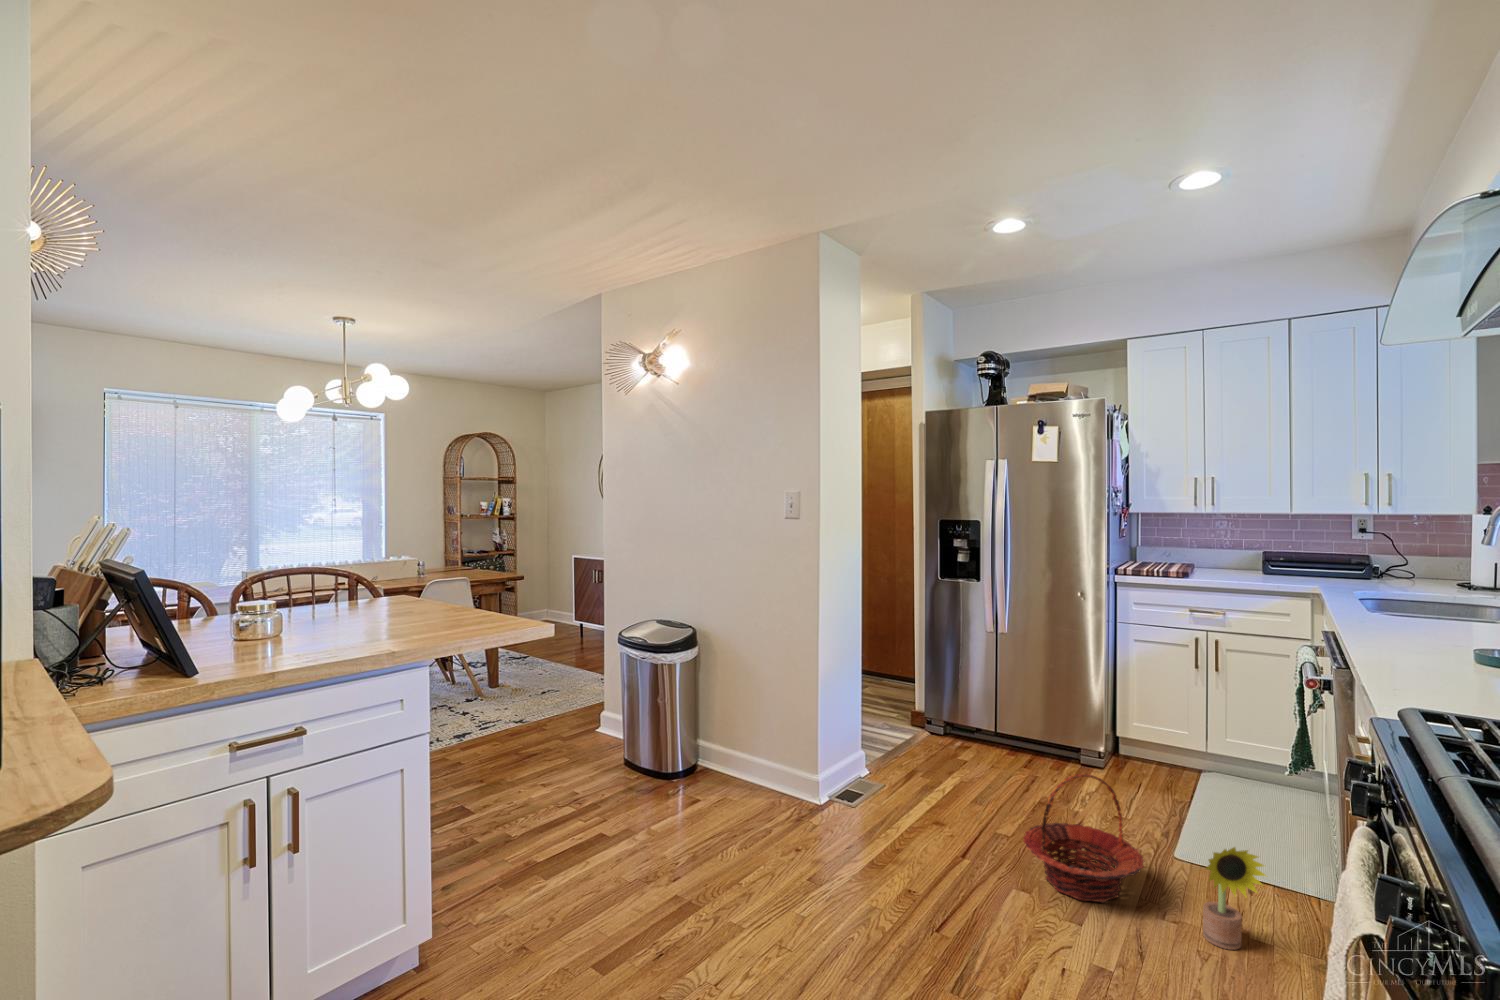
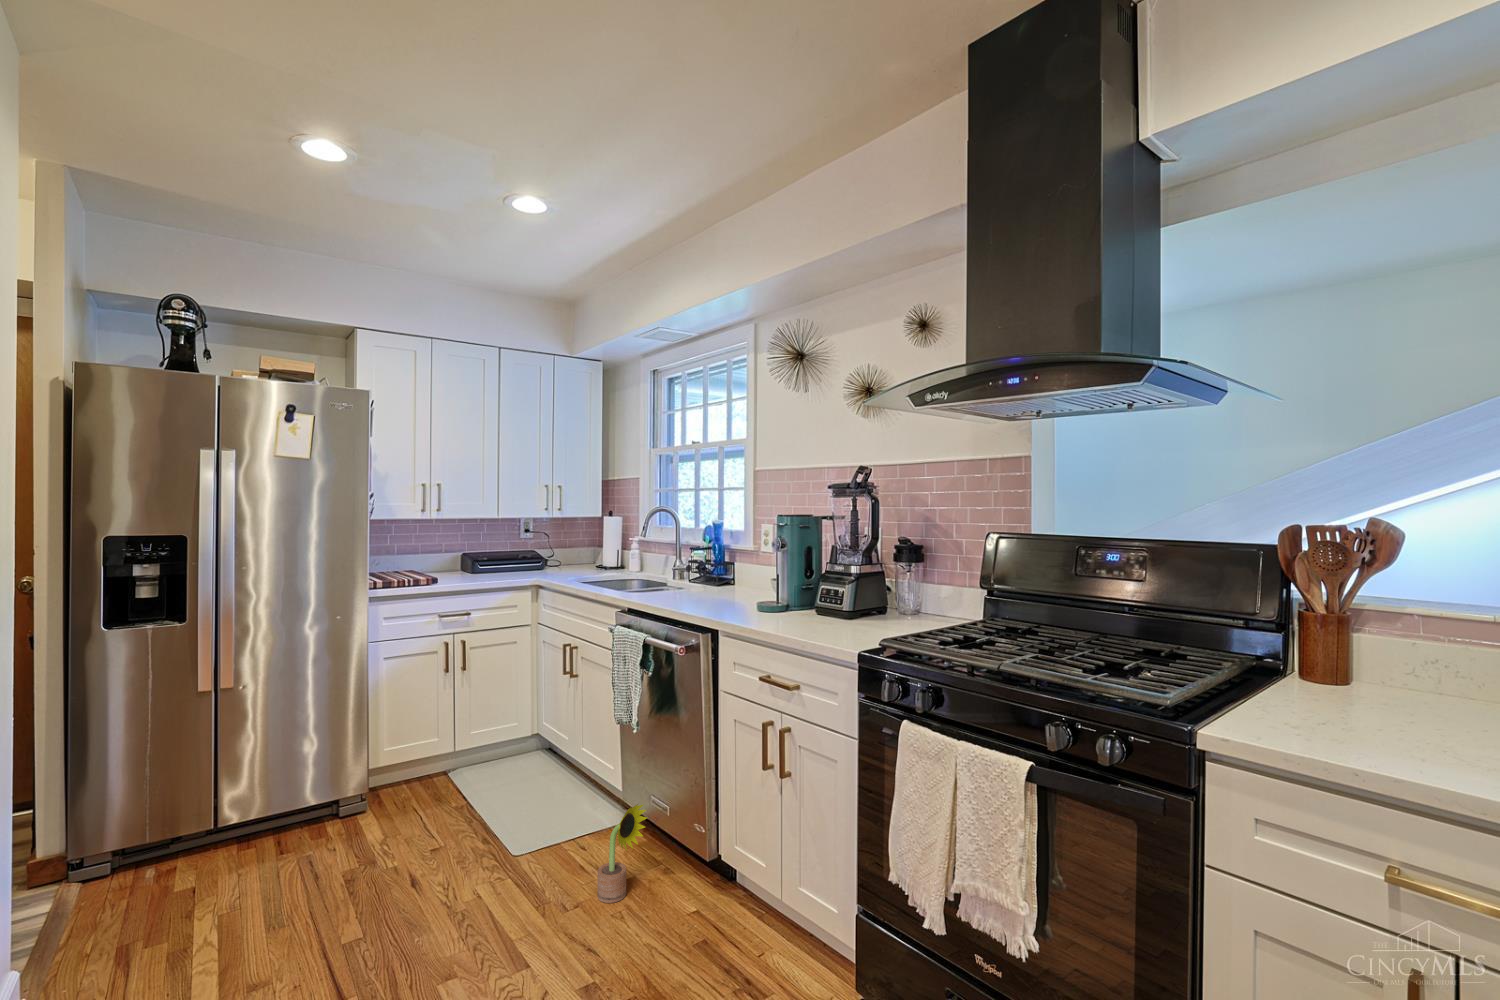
basket: present [1023,774,1145,902] -> none [418,805,548,953]

